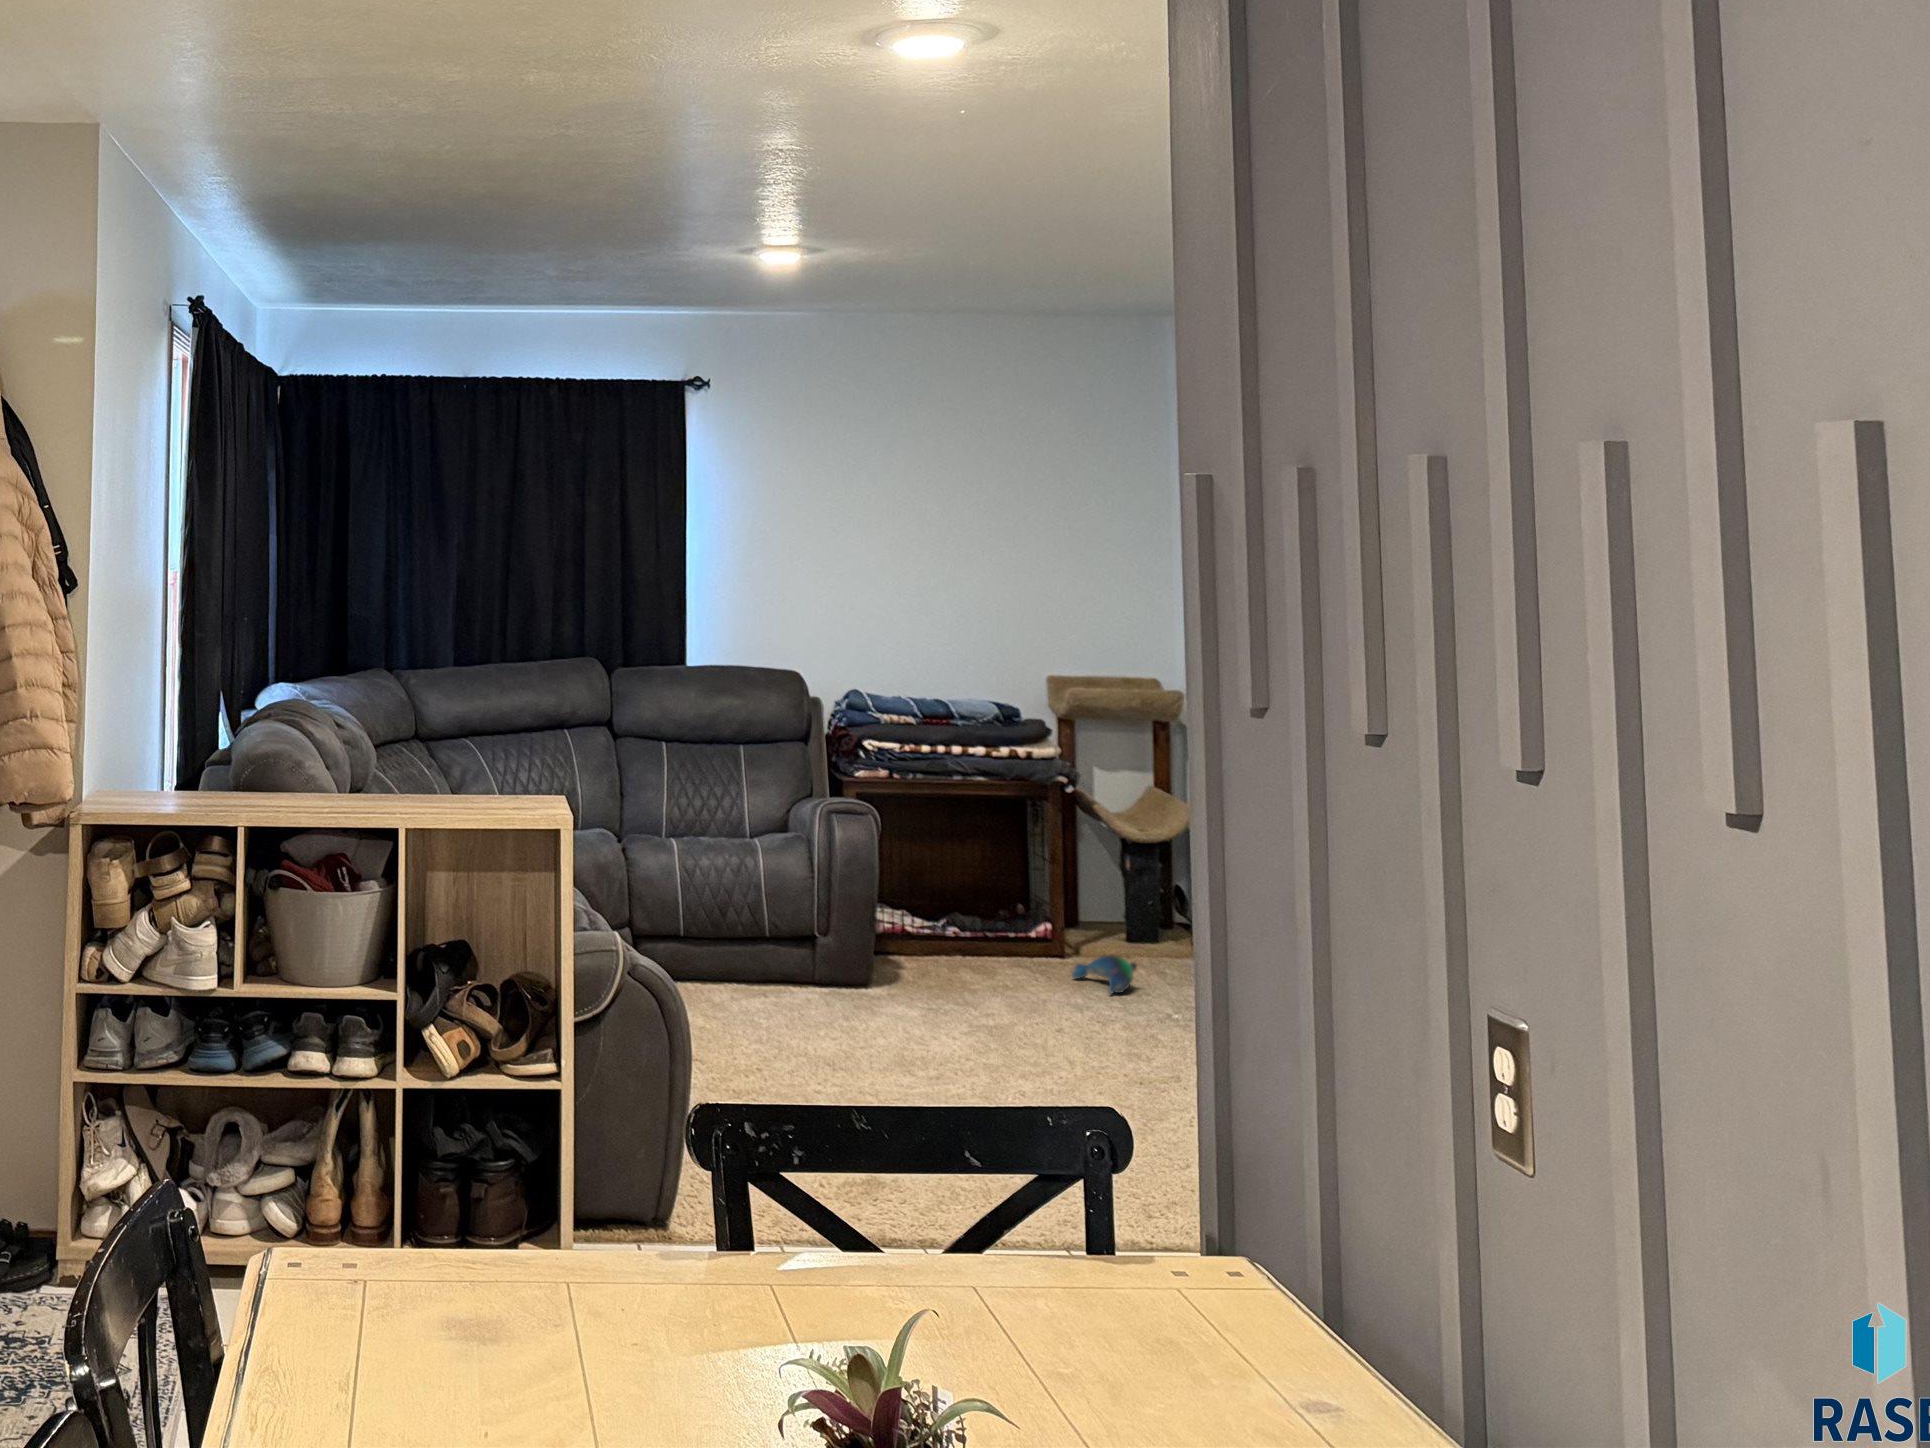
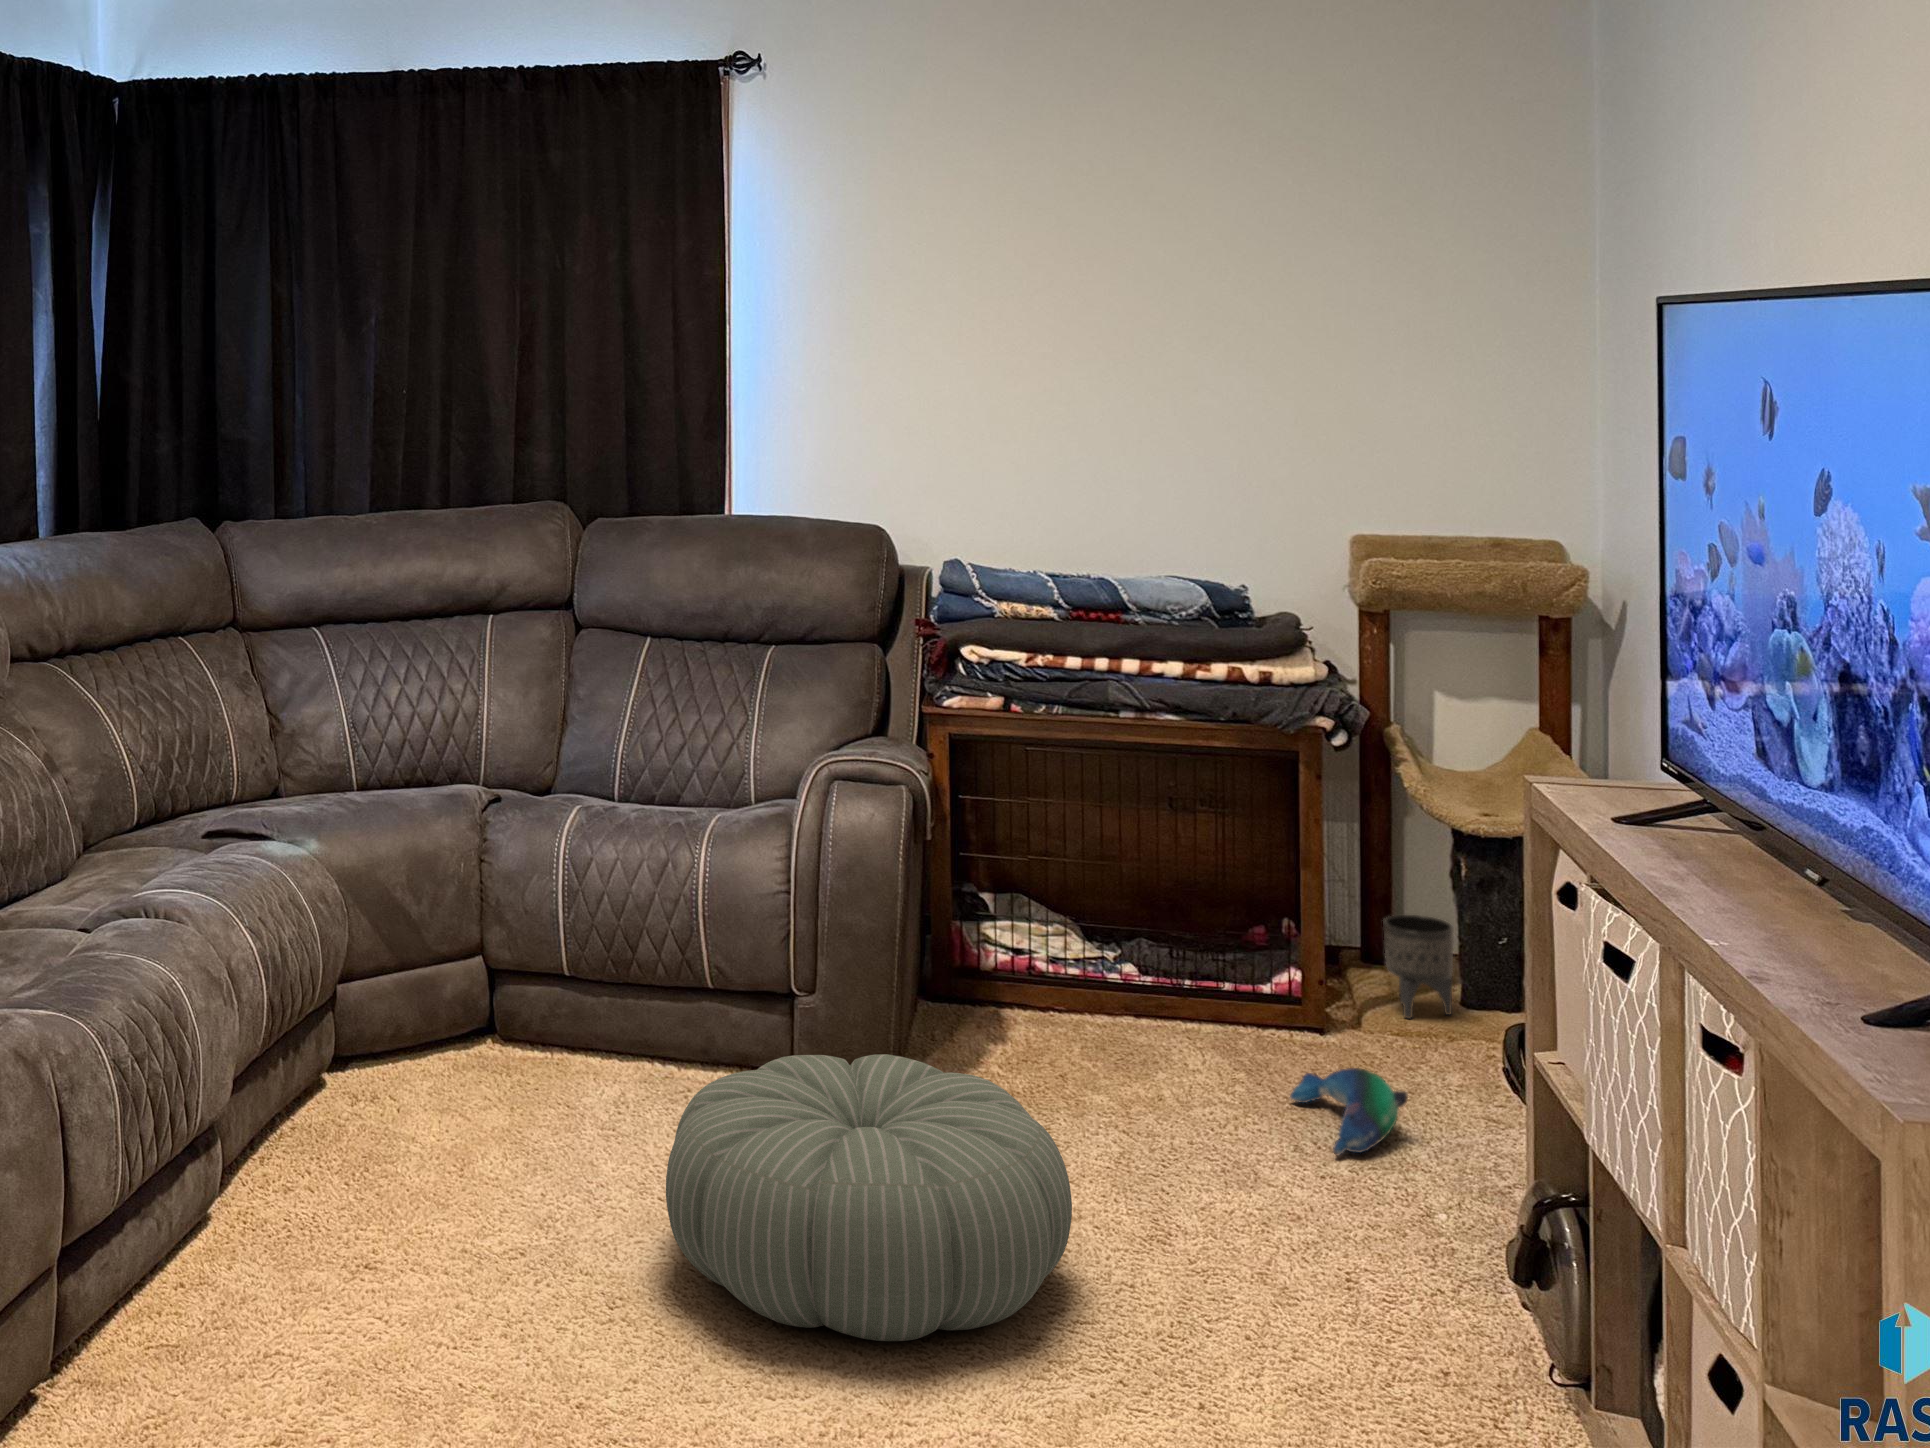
planter: none [1085,892,1122,948] -> present [1383,915,1454,1018]
pouf: none [828,940,1036,1057] -> present [666,1054,1072,1341]

